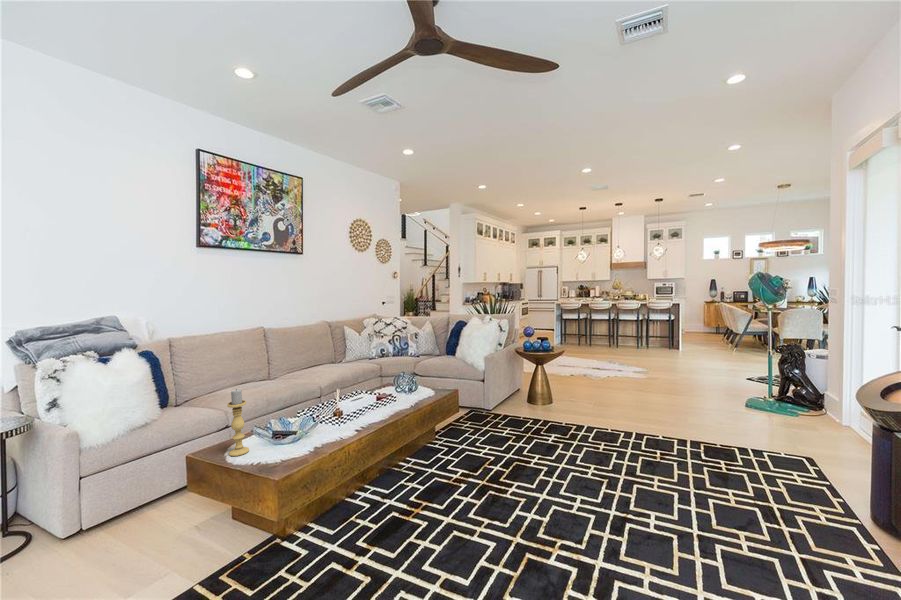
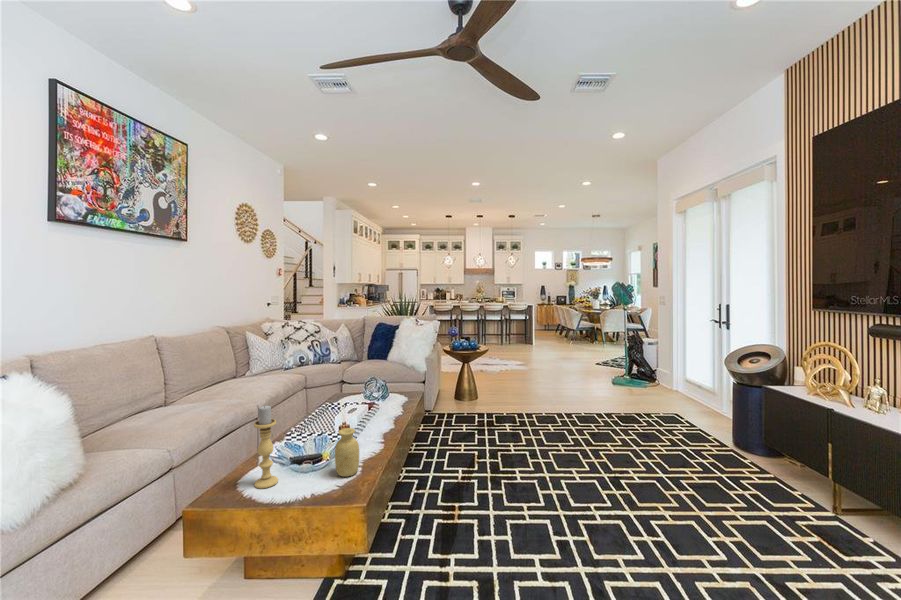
vase: none [285,417,308,461] -> present [335,428,359,477]

